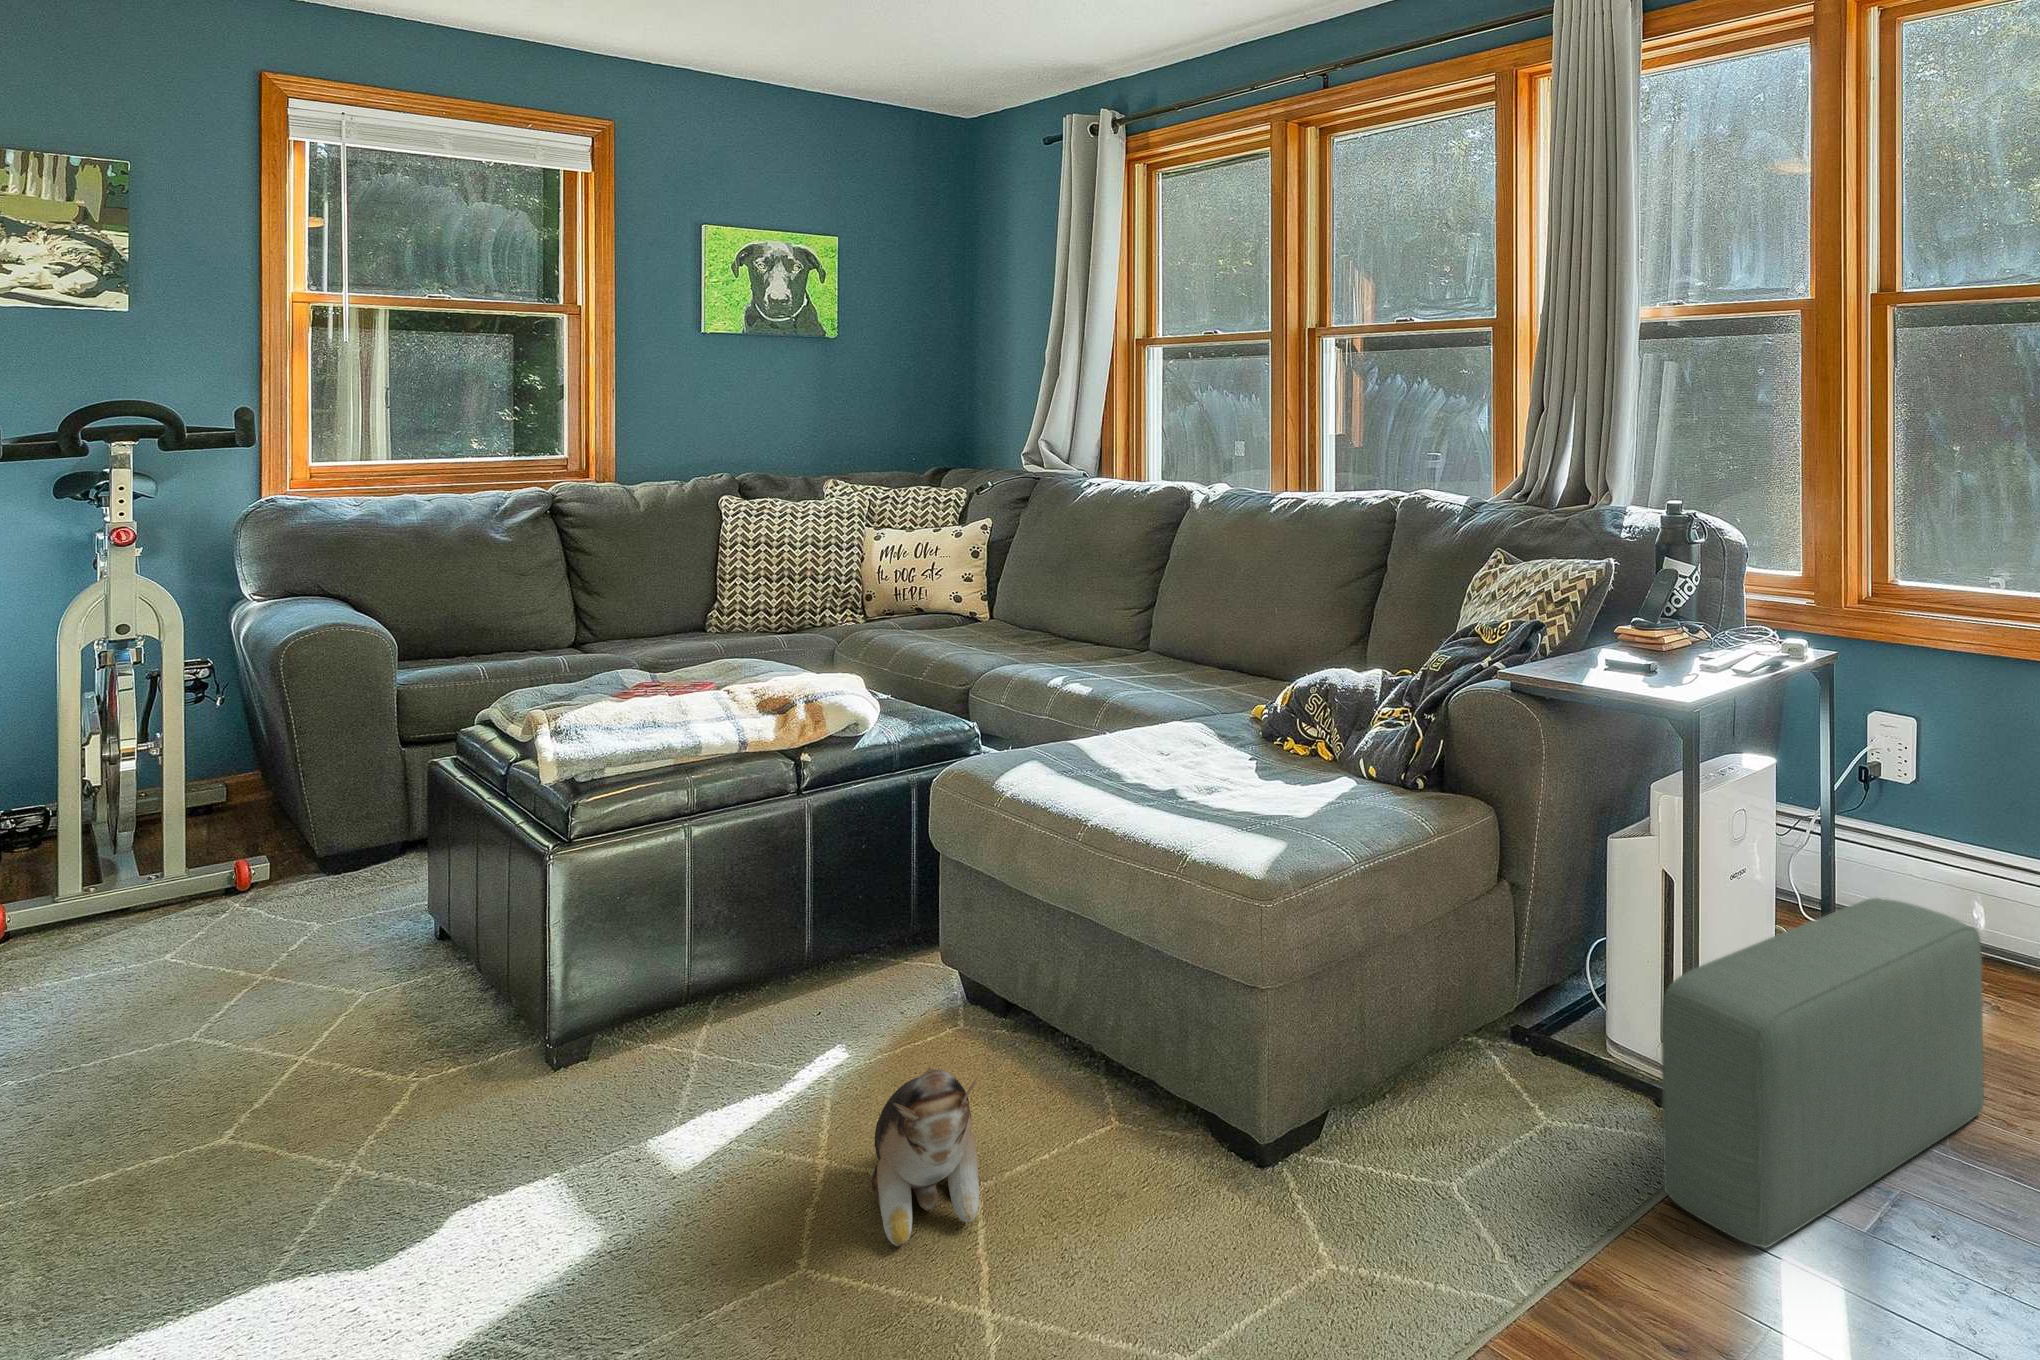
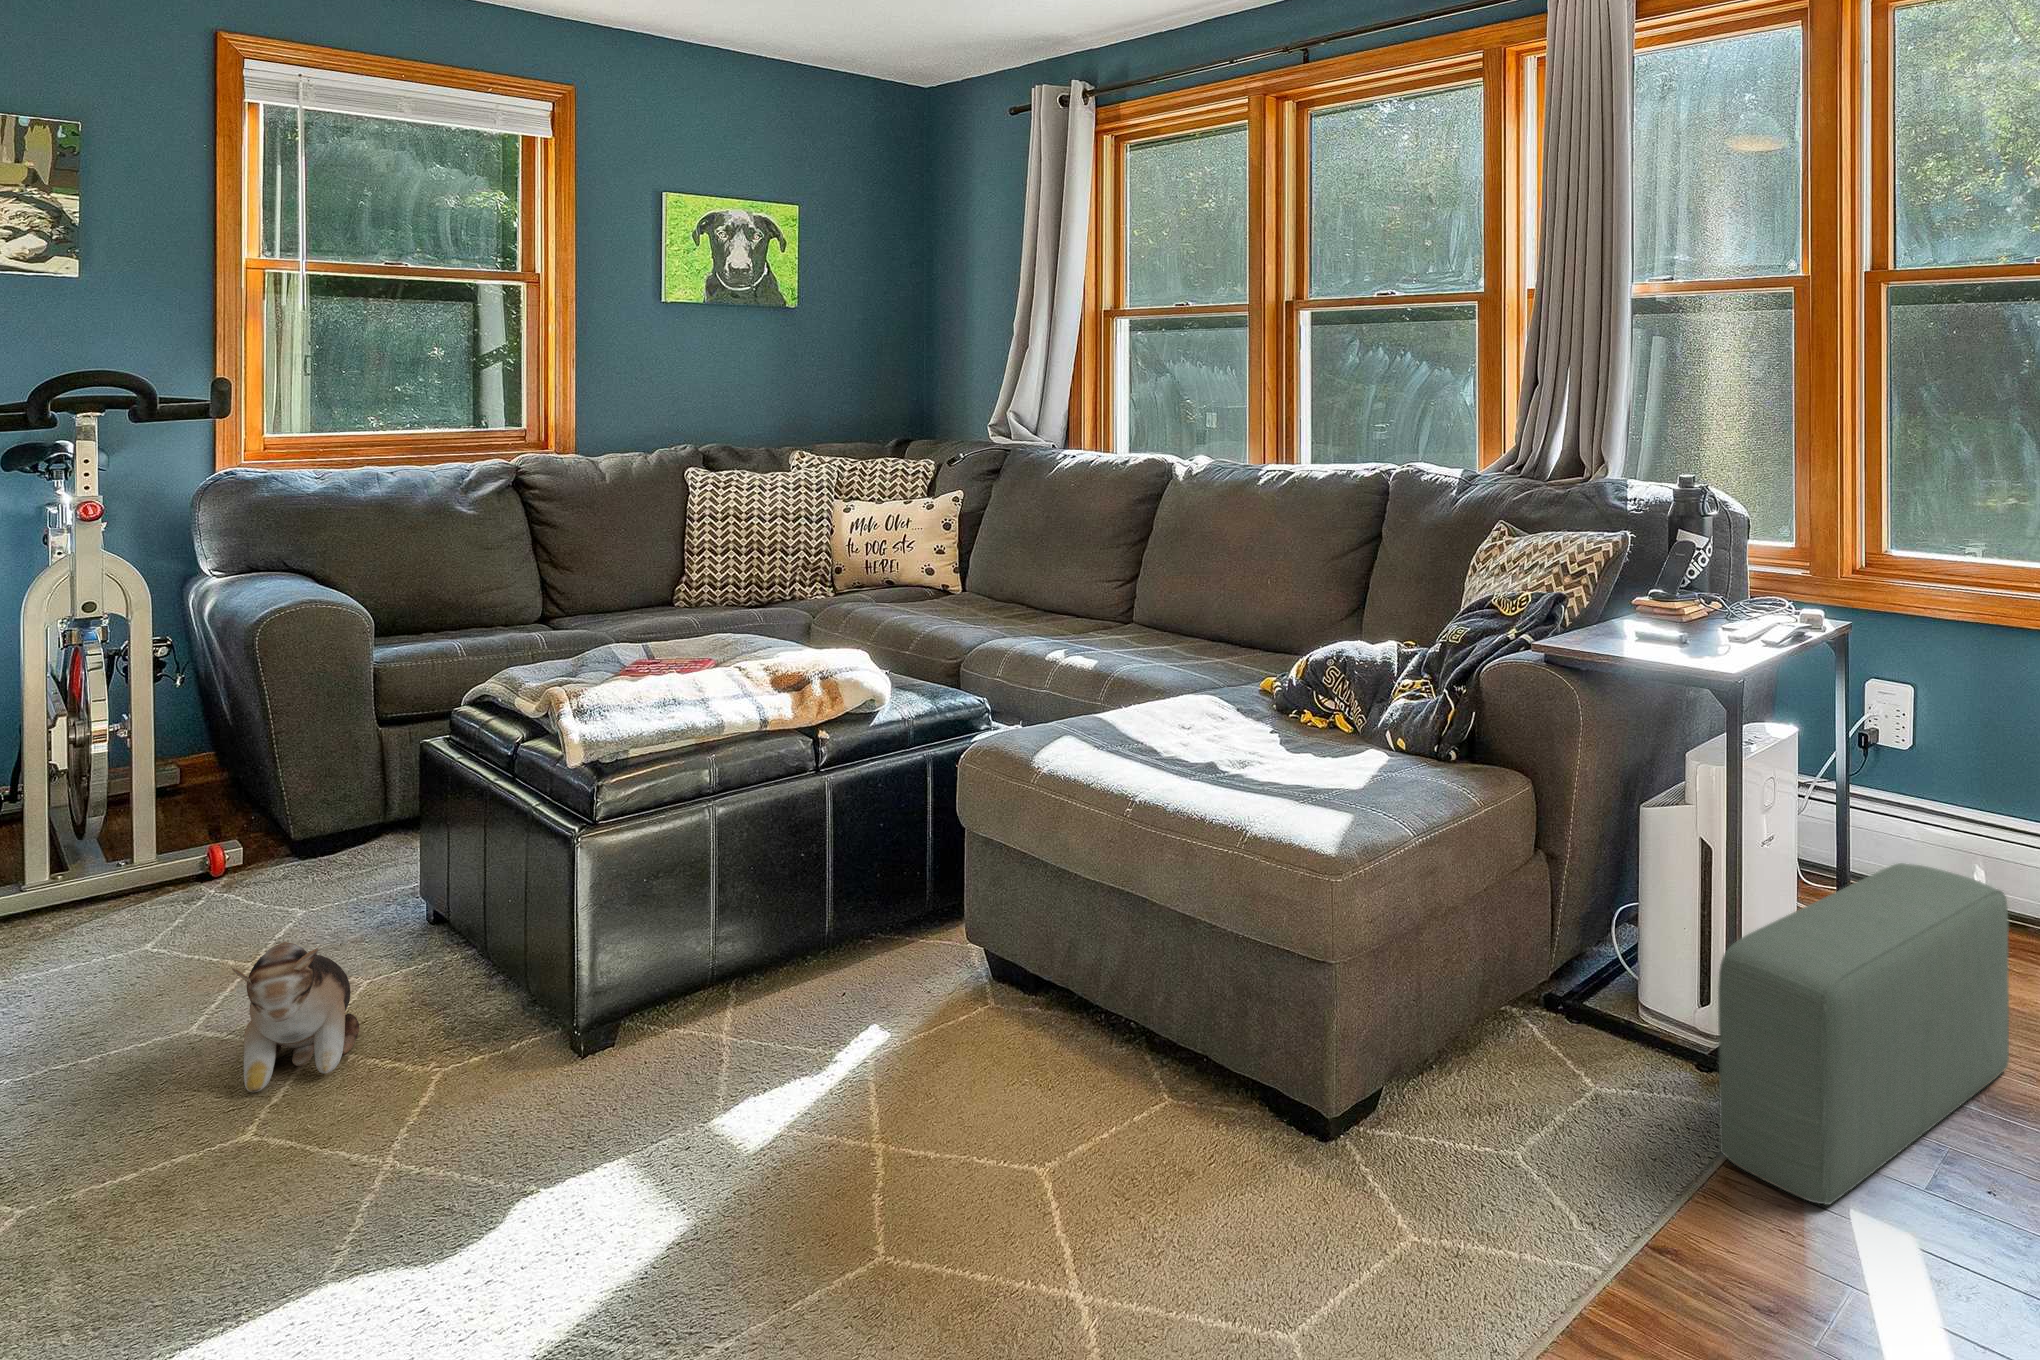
plush toy: present [872,1067,979,1246] -> present [232,942,359,1092]

